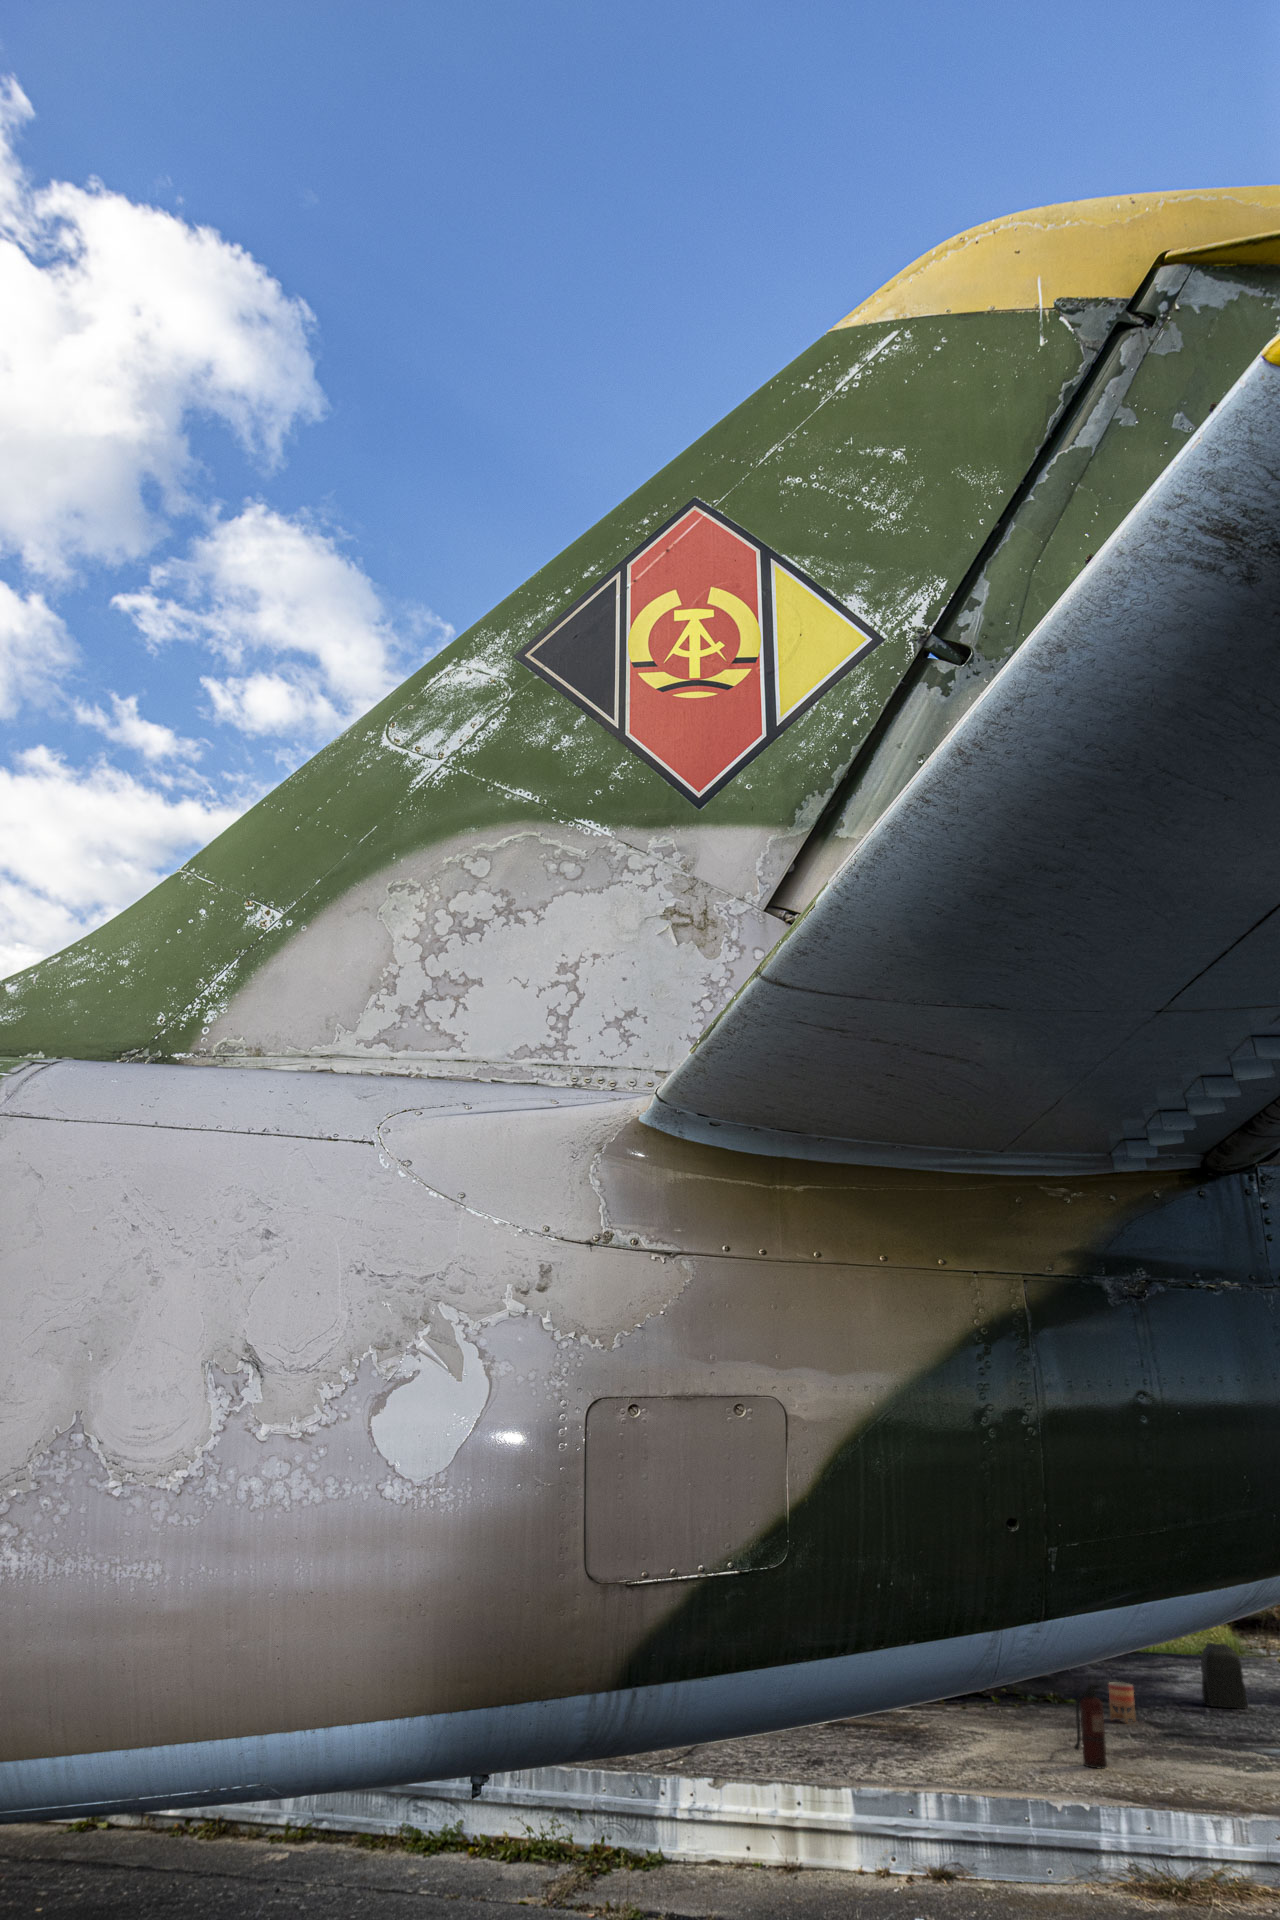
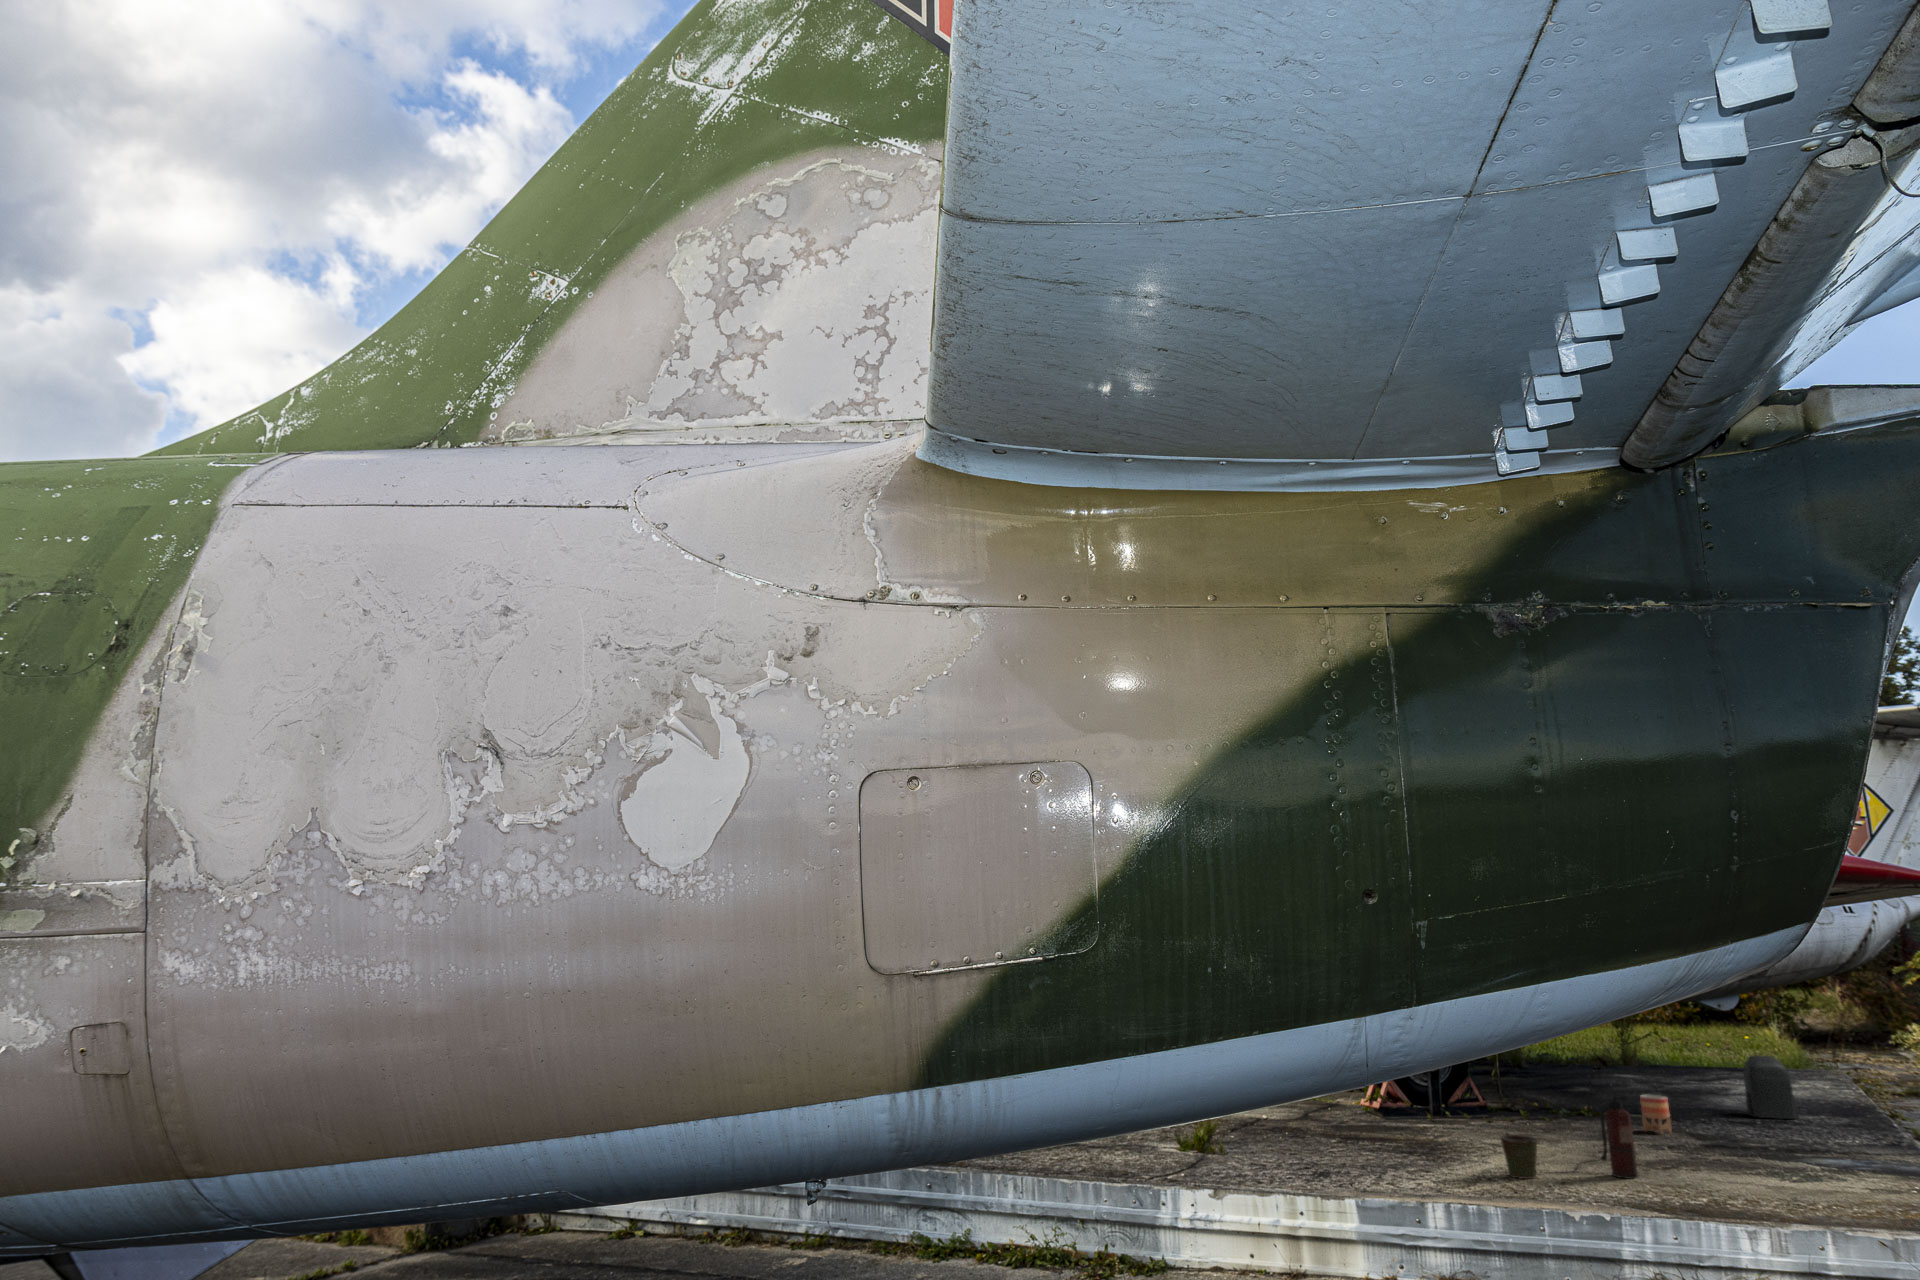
bucket: none [981,1720,1019,1768] -> present [1500,1133,1538,1179]

